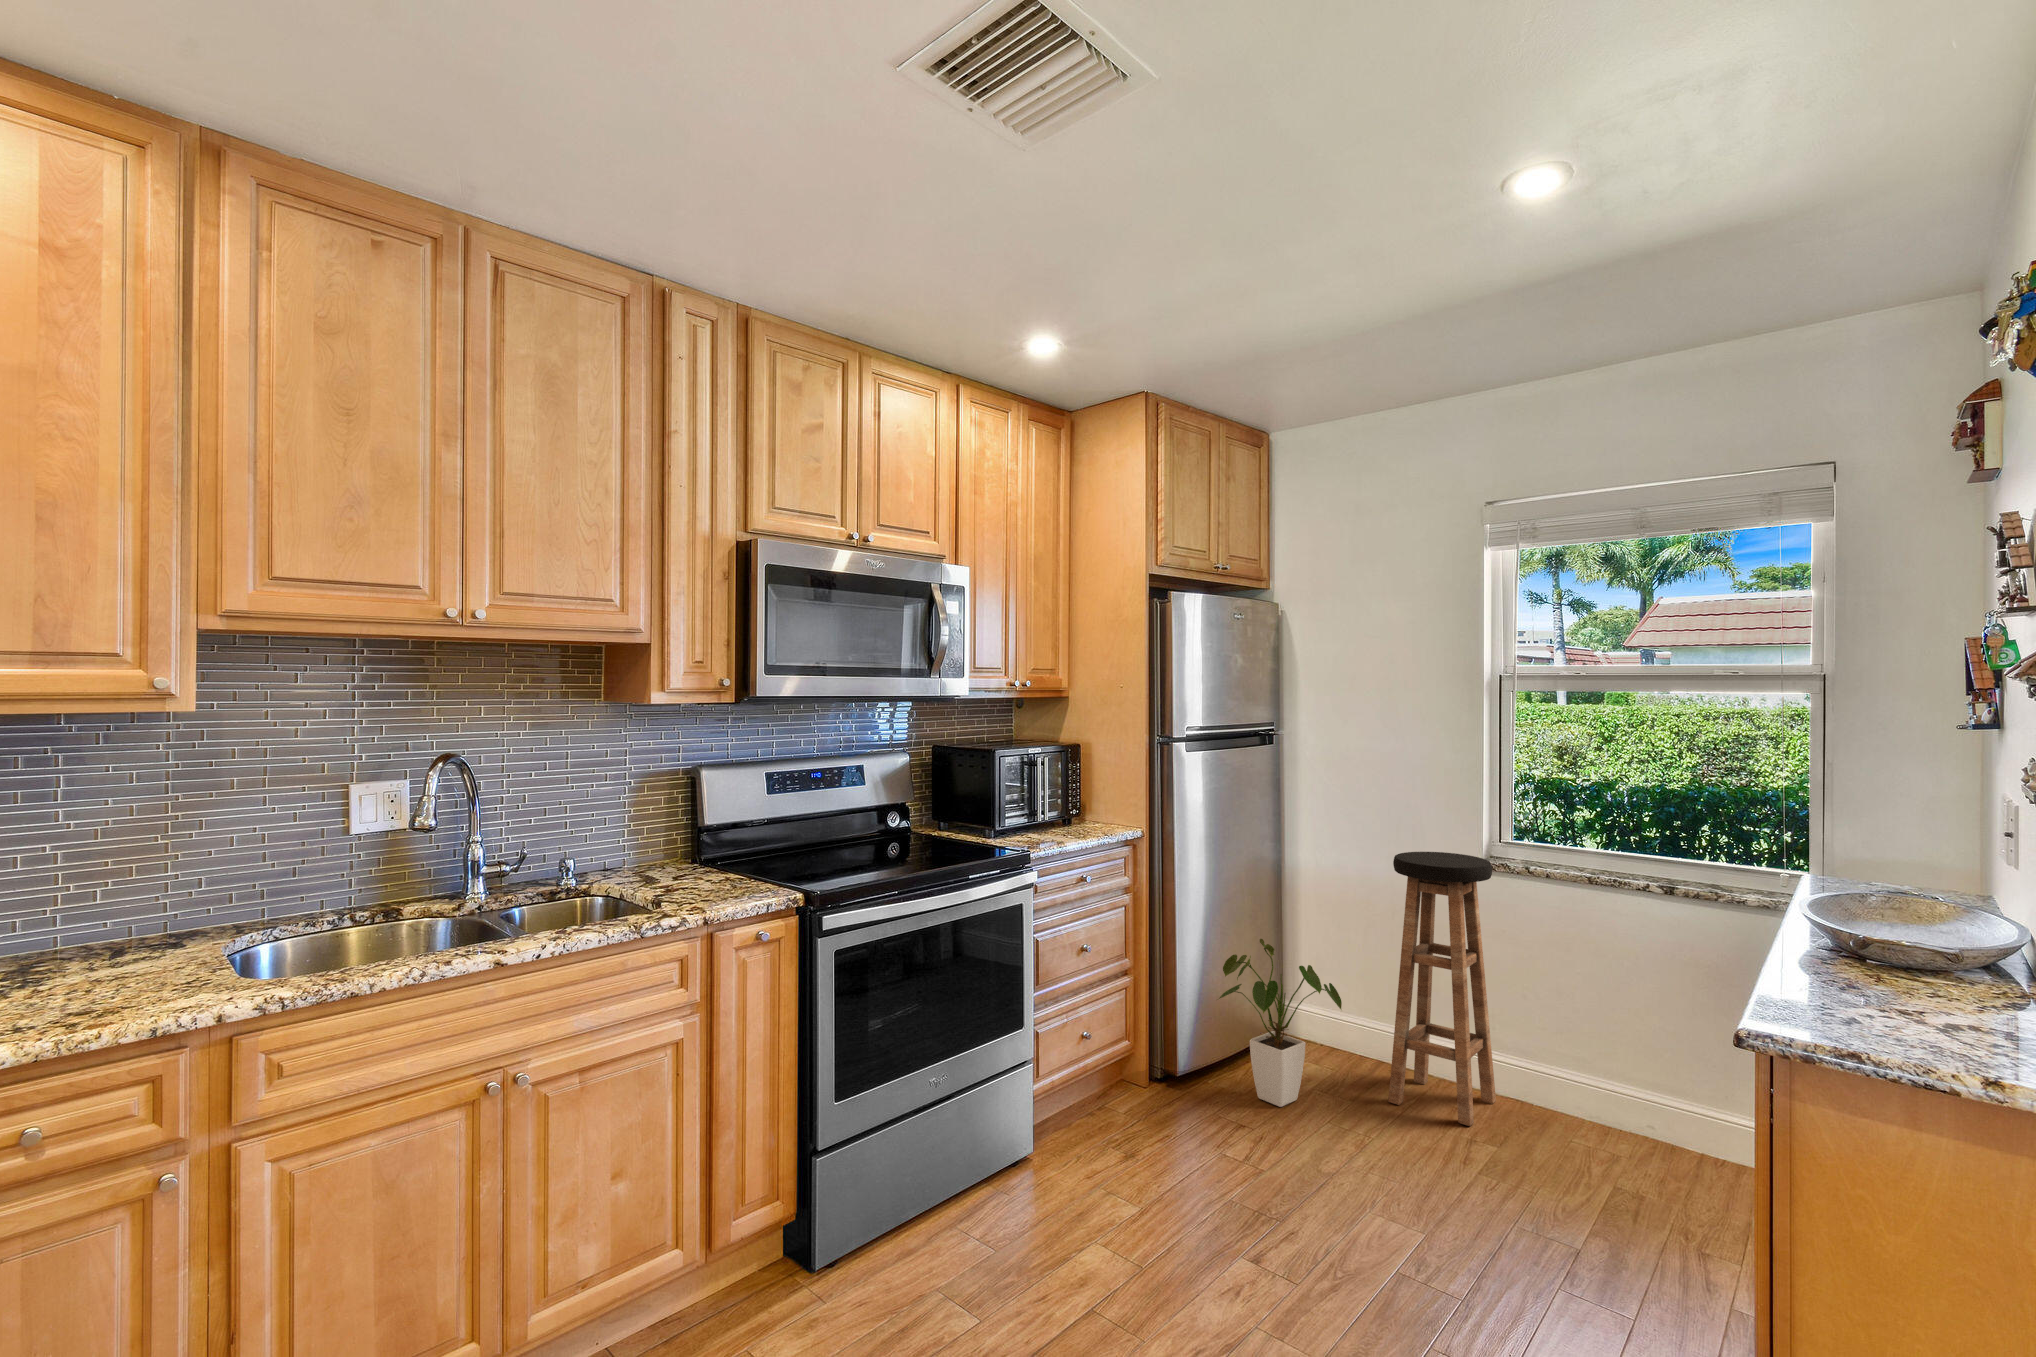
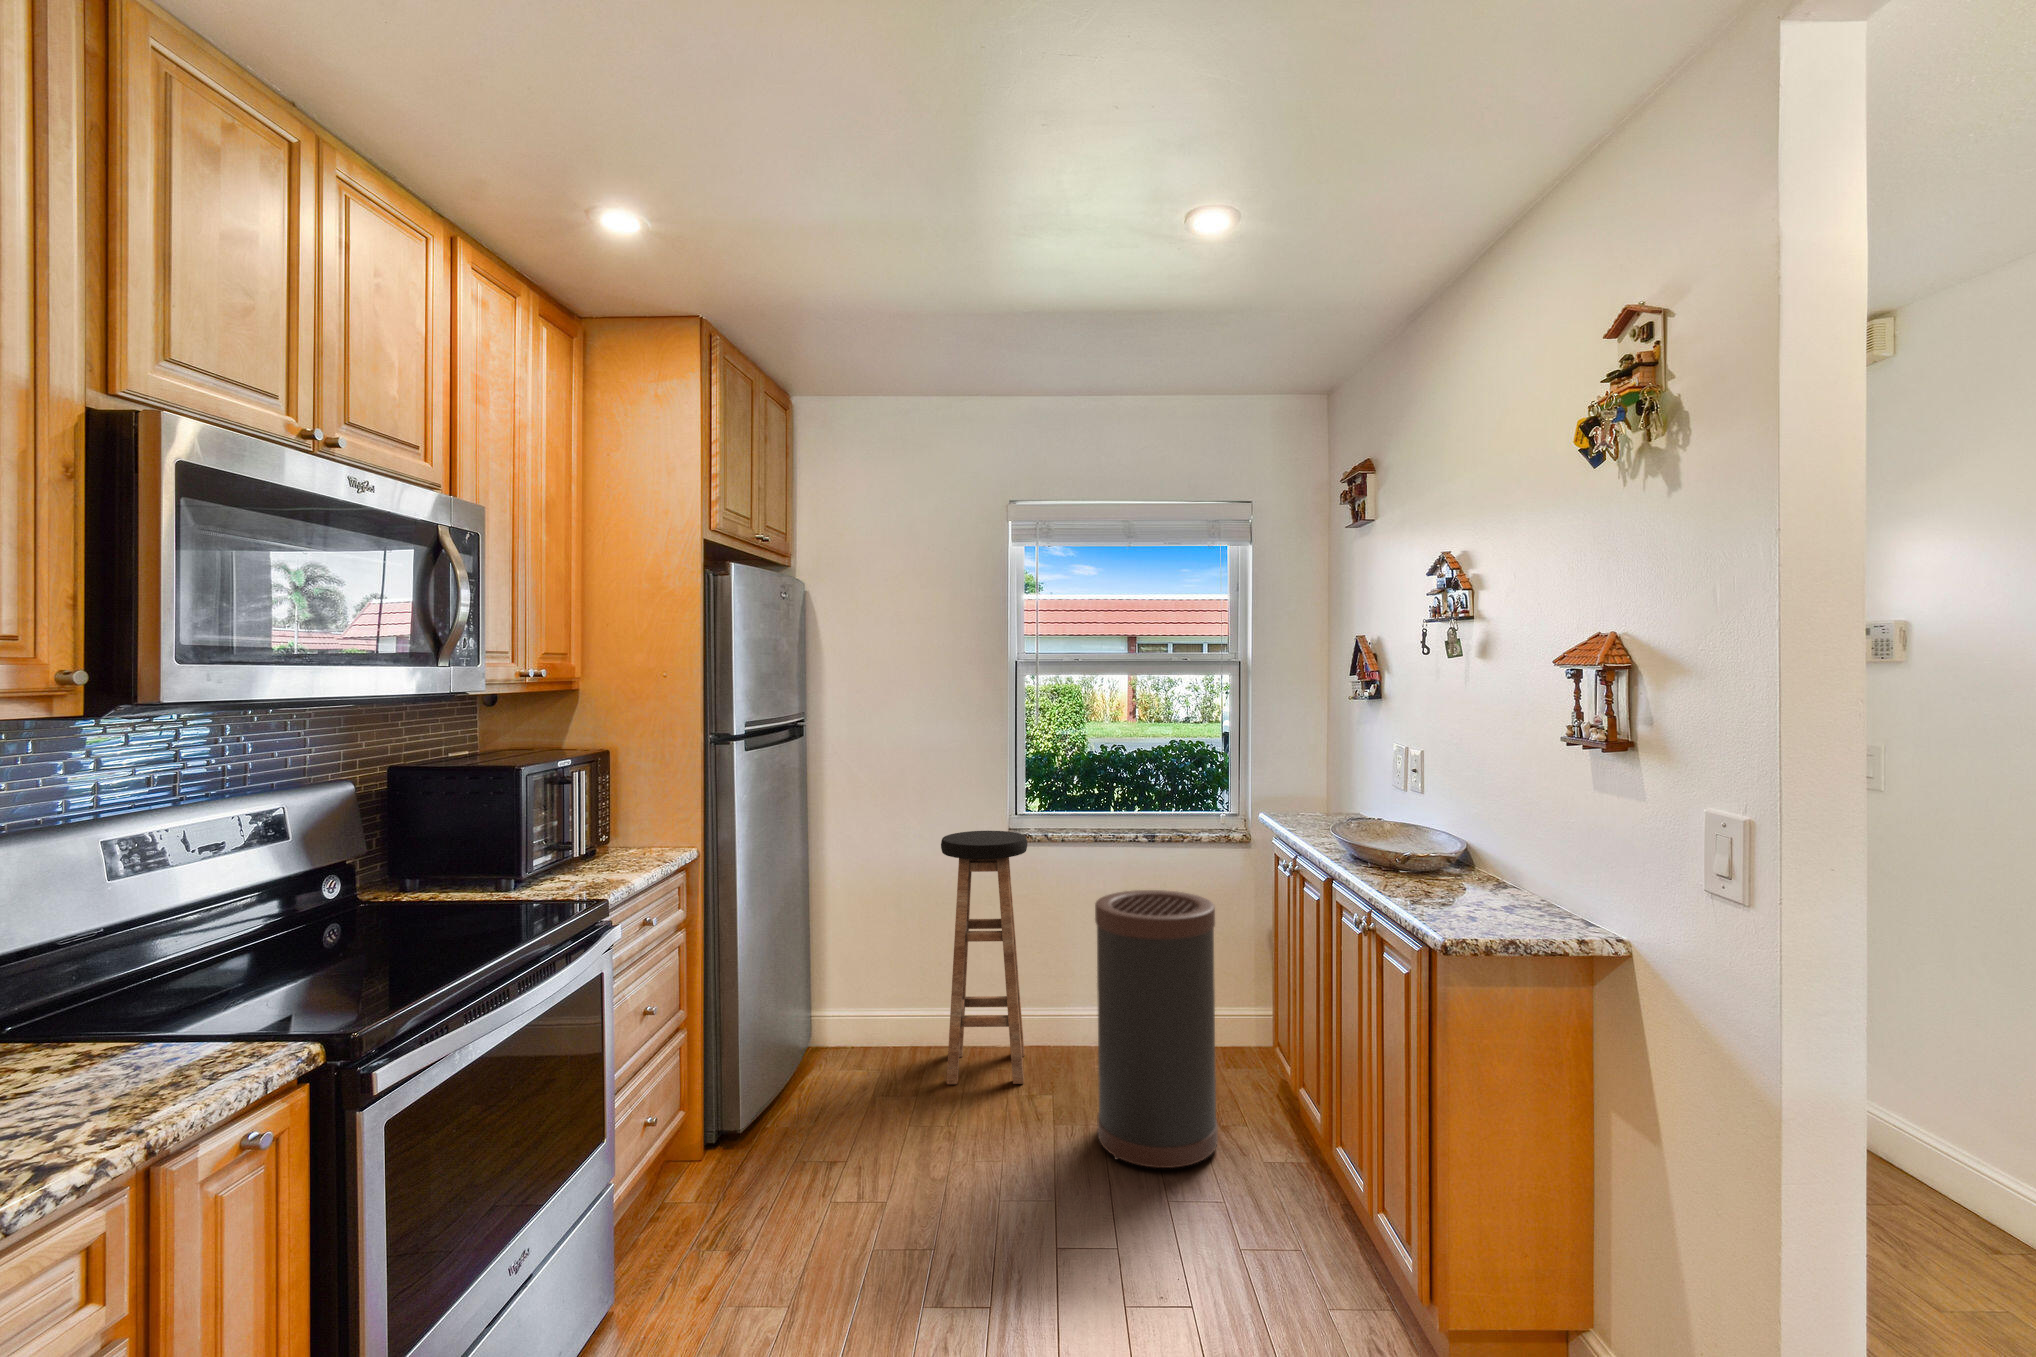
trash can: none [1506,936,1665,1263] -> present [1095,890,1218,1168]
house plant: present [1219,939,1342,1107] -> none [781,950,916,1126]

